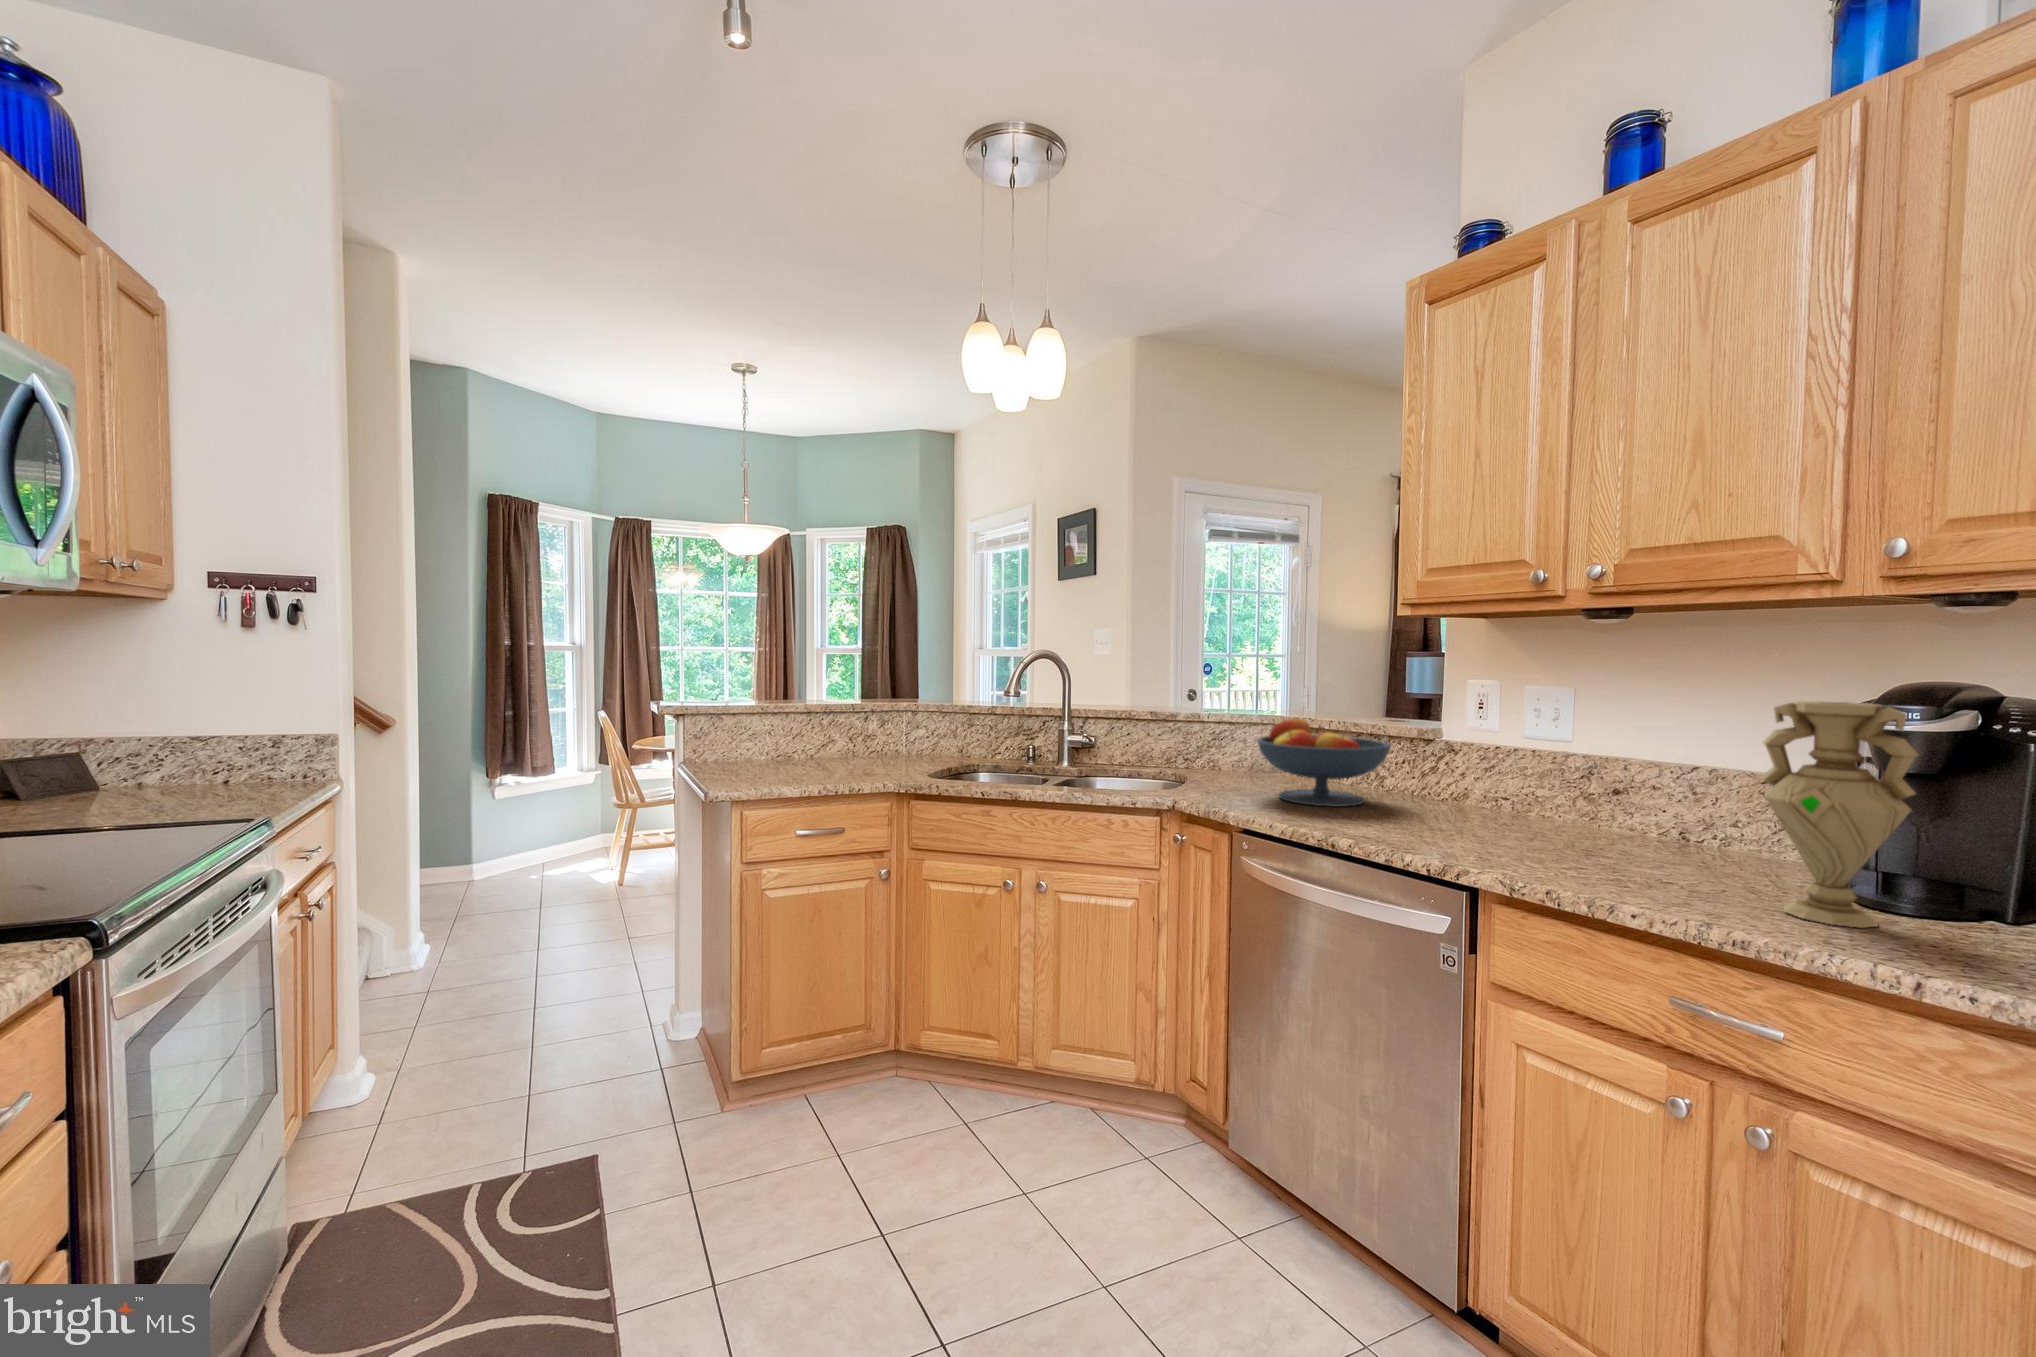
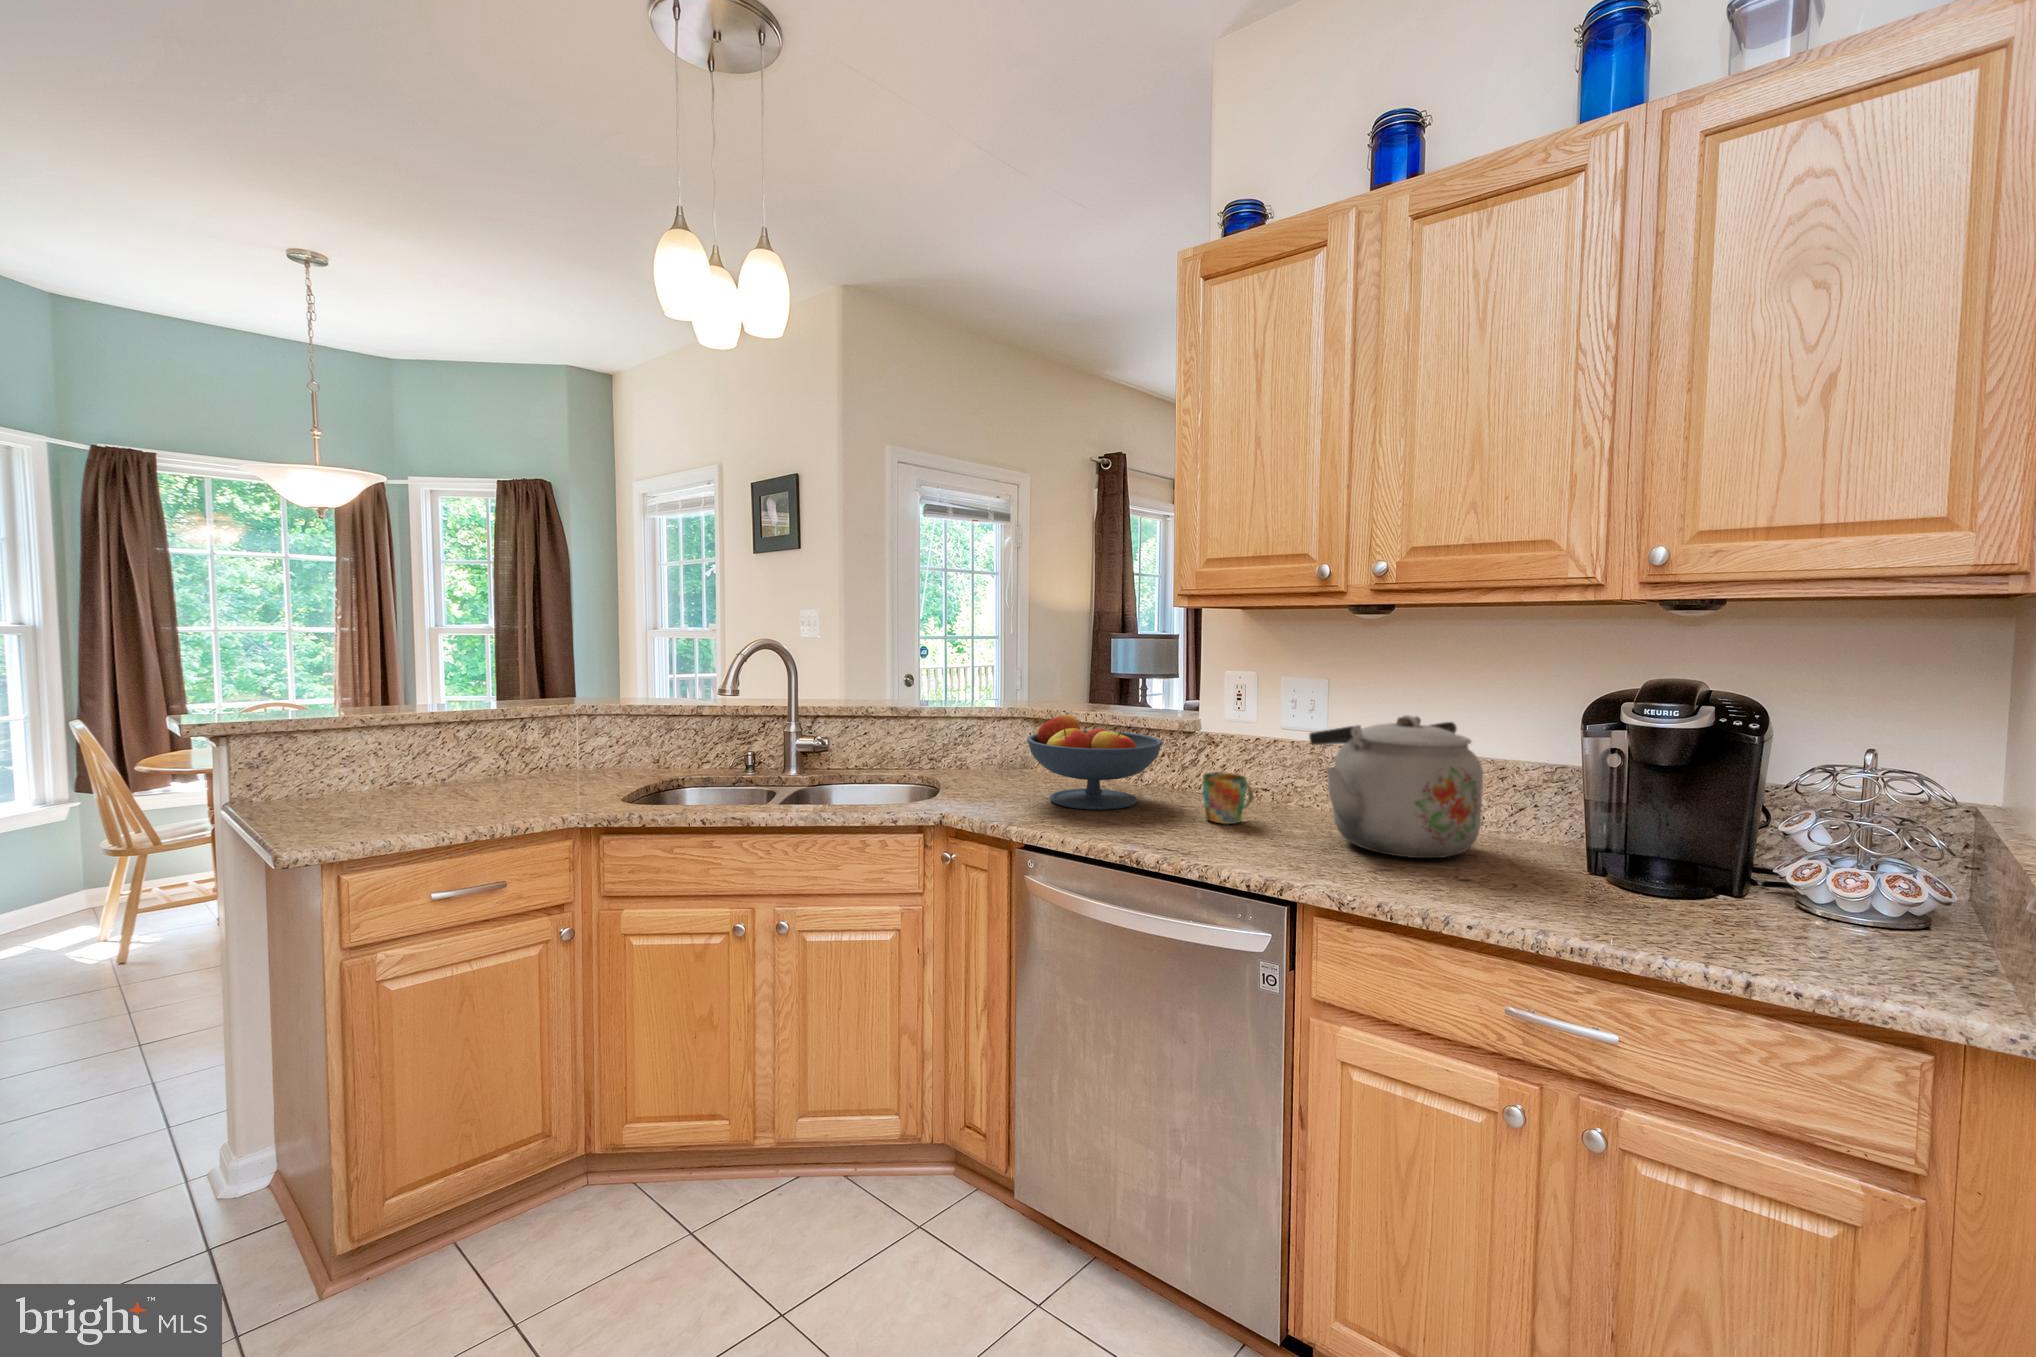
vase: present [1762,701,1918,928] -> none [1559,702,1699,918]
kettle: none [1523,719,1715,865] -> present [1309,715,1483,858]
mug: none [1420,775,1477,824] -> present [1203,772,1253,824]

